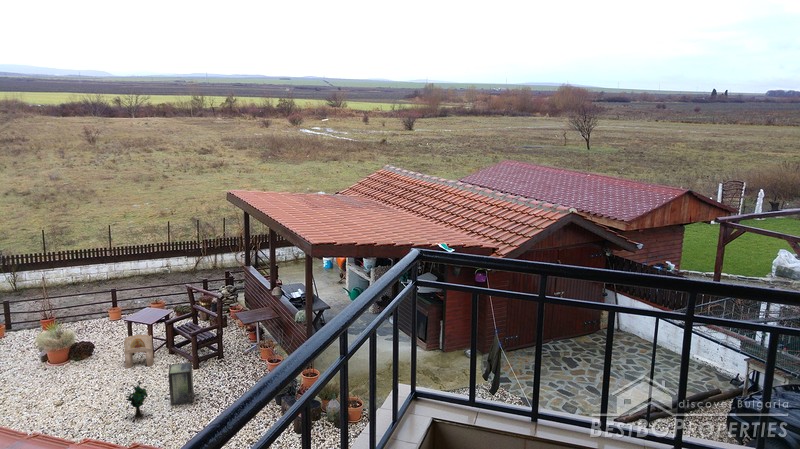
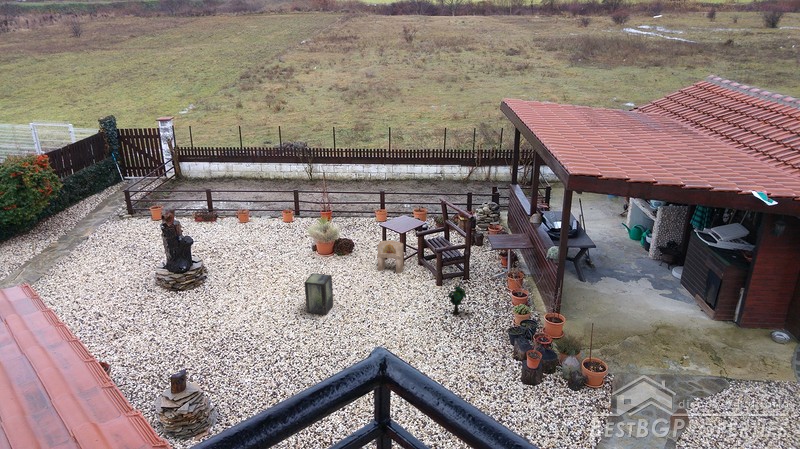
storage box: present [168,362,194,405] -> present [304,273,334,315]
decorative plant: present [126,382,148,418] -> present [447,282,466,315]

